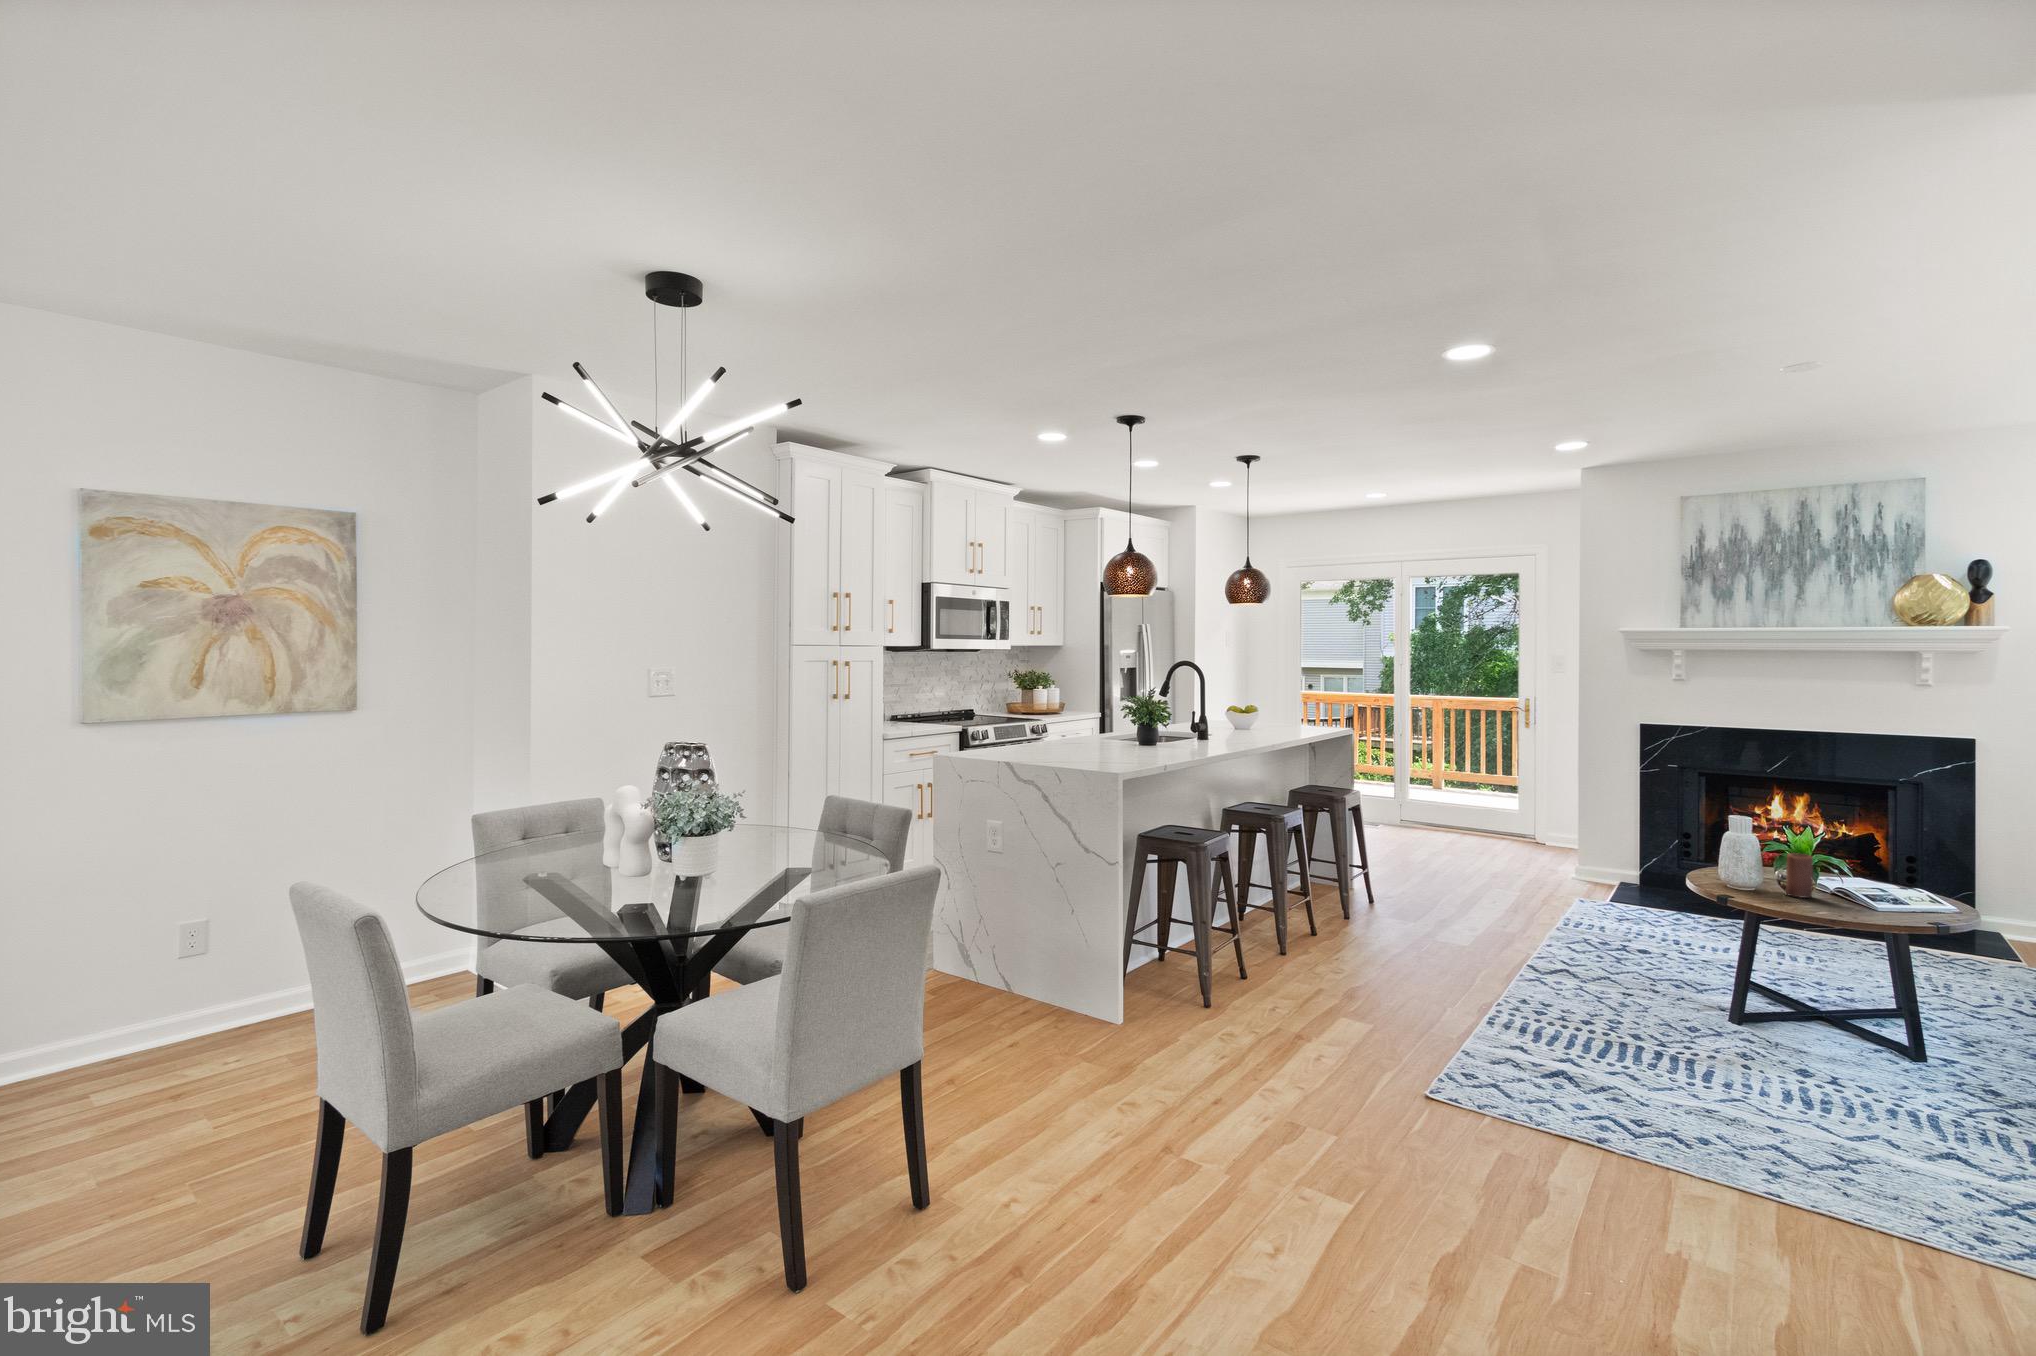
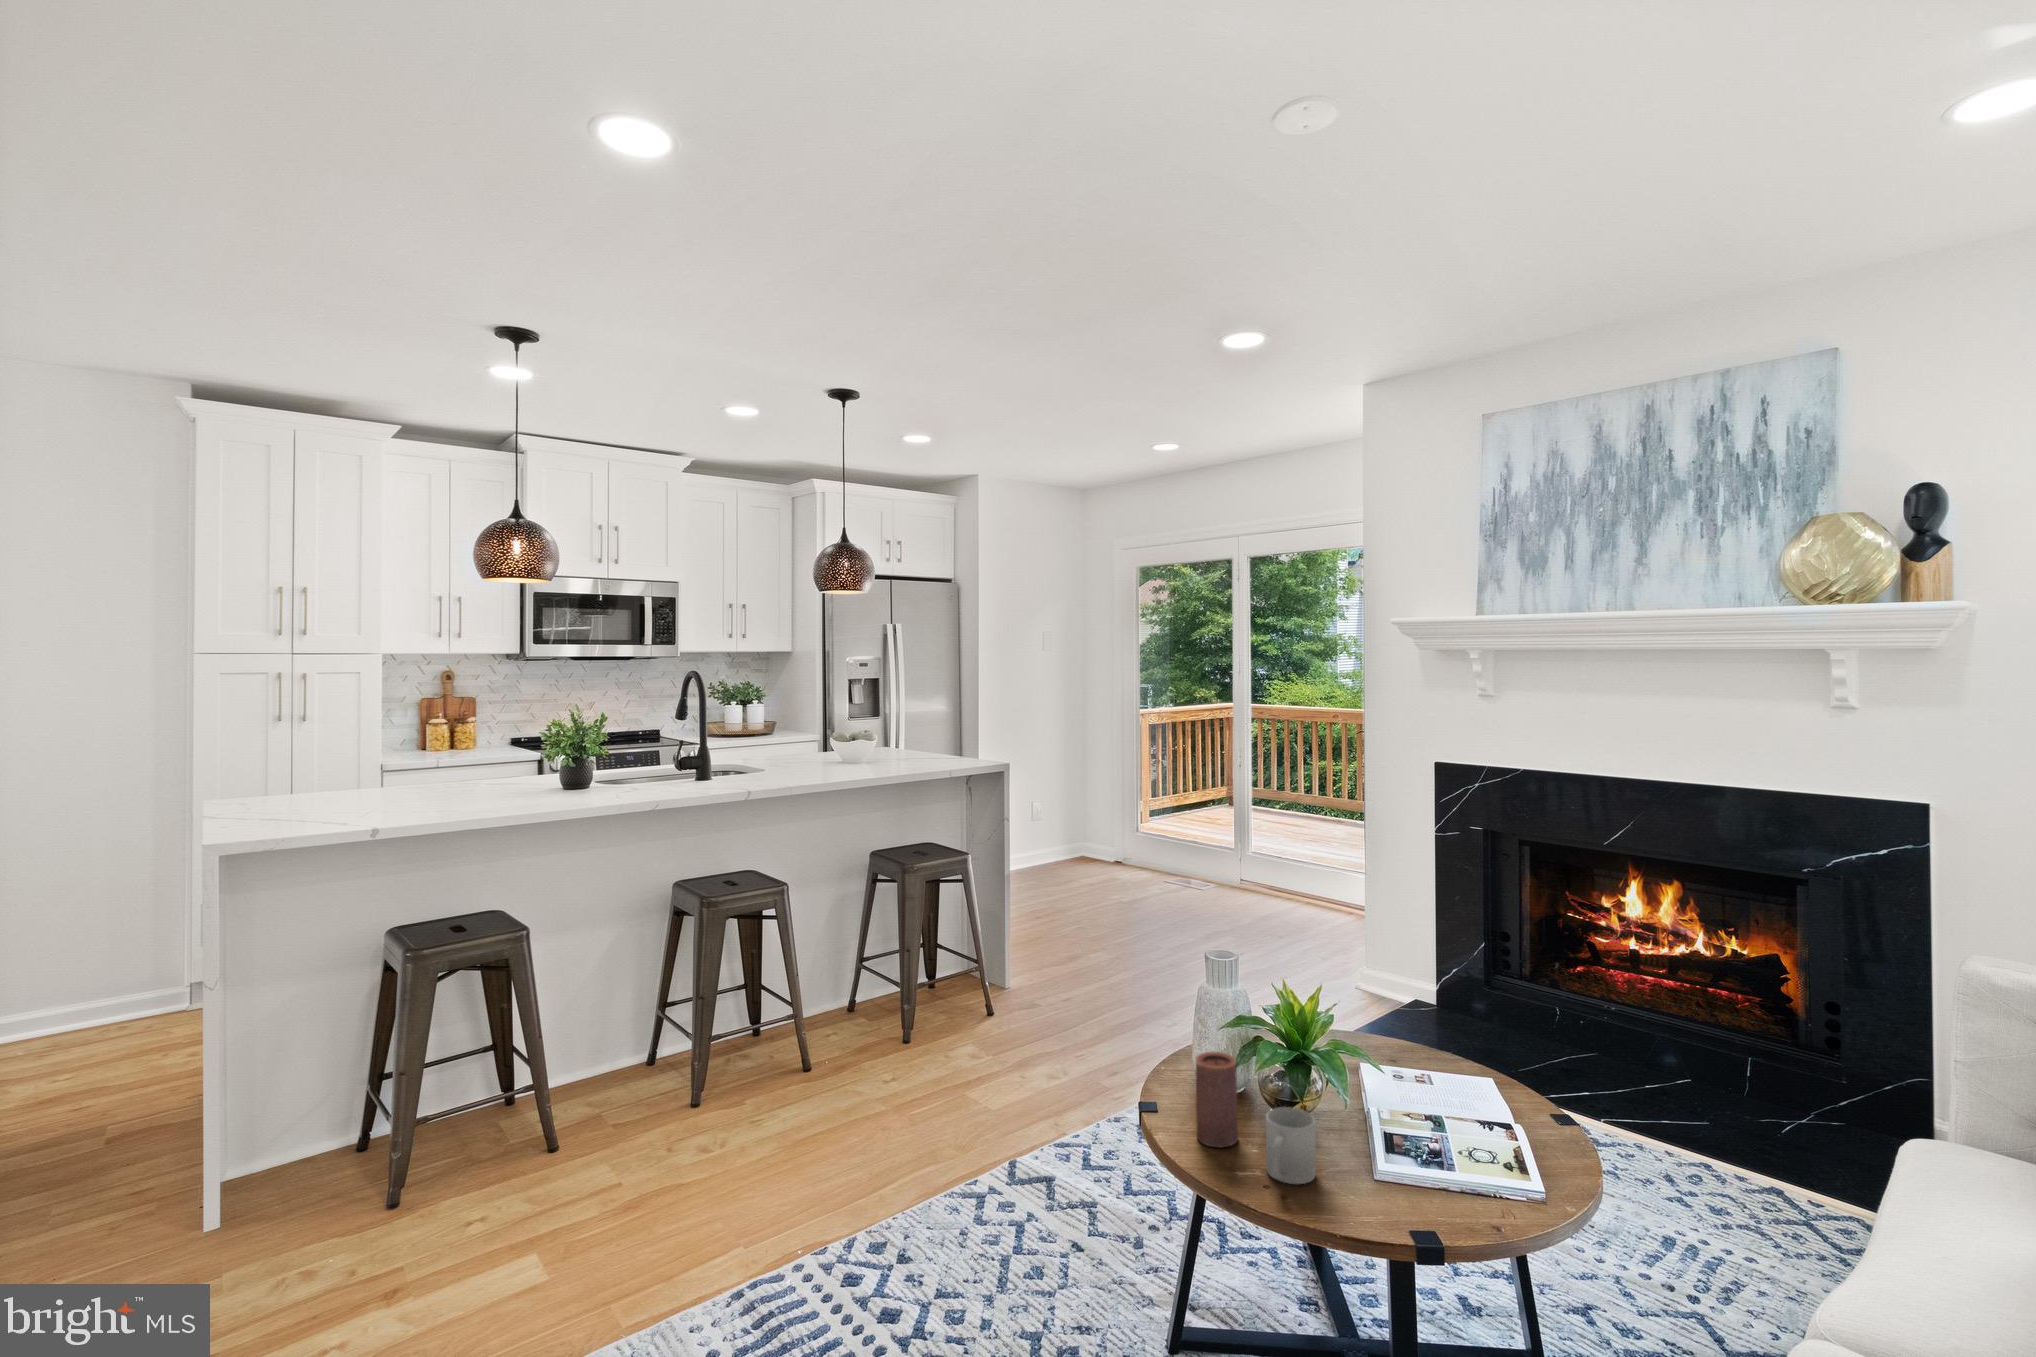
mug: none [1840,874,1871,906] -> present [1266,1107,1316,1184]

